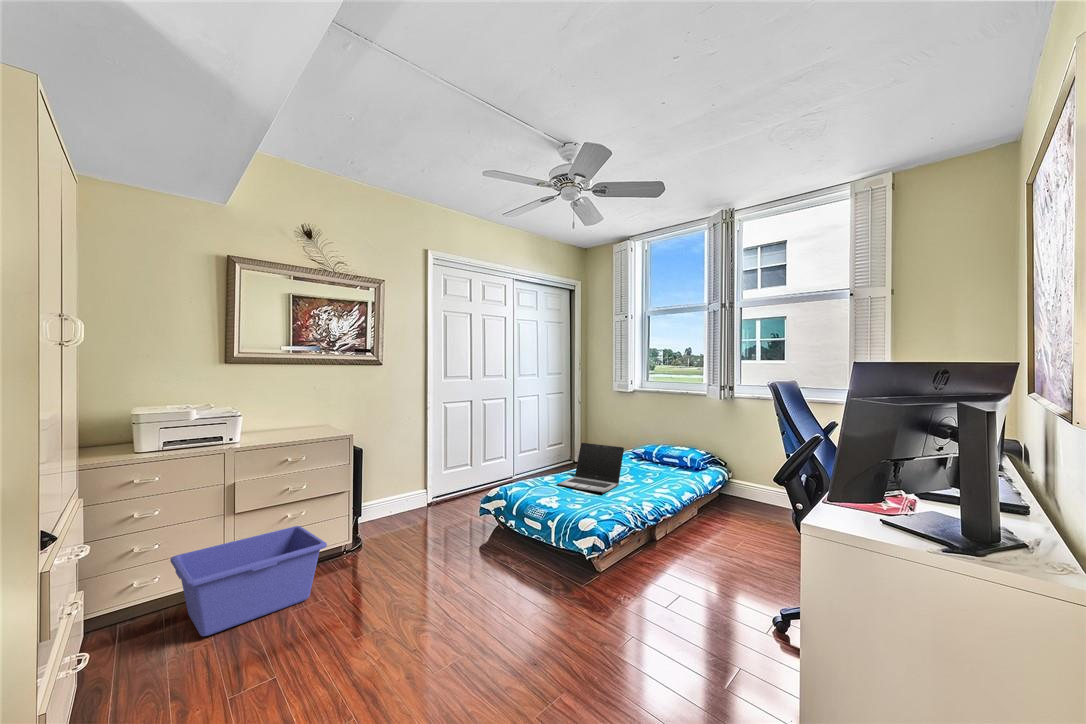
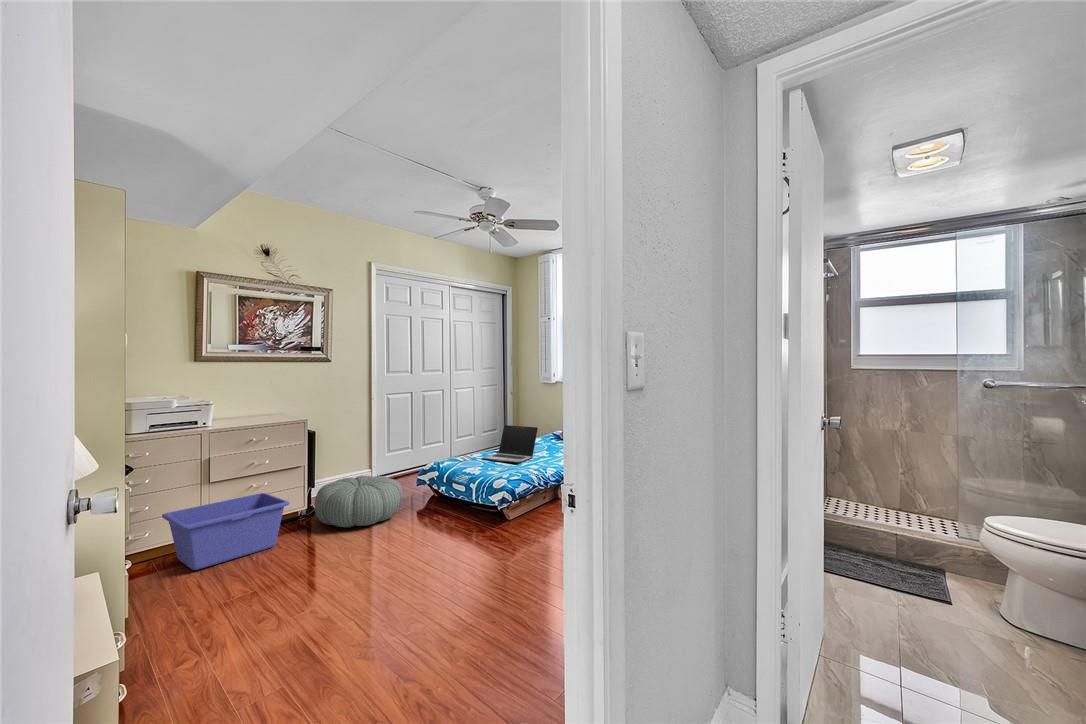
pouf: none [359,503,464,573] -> present [315,476,403,527]

